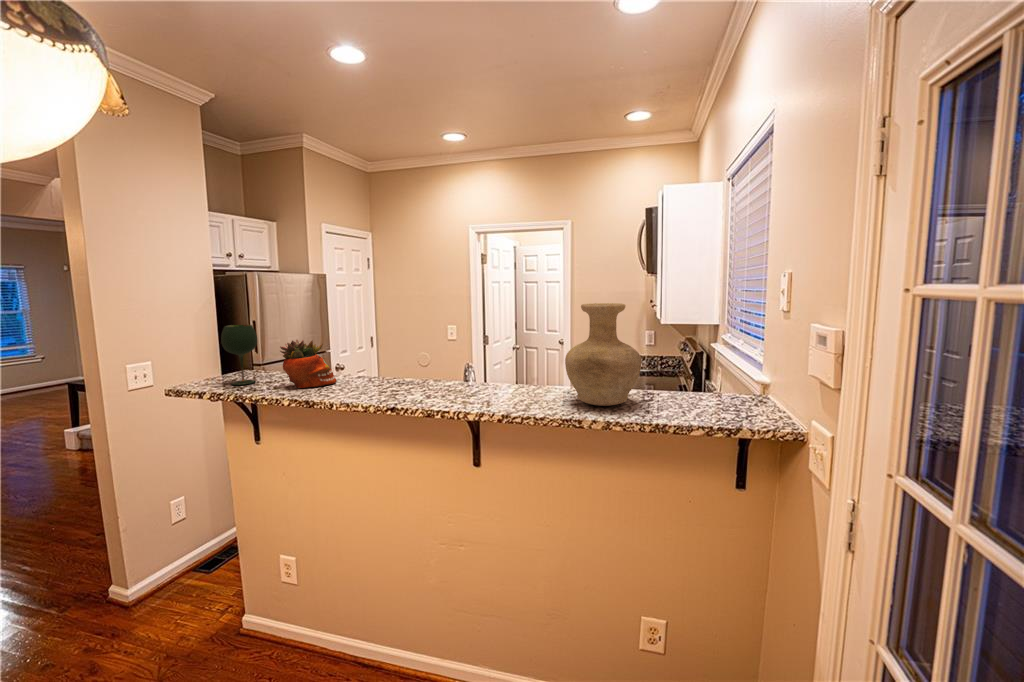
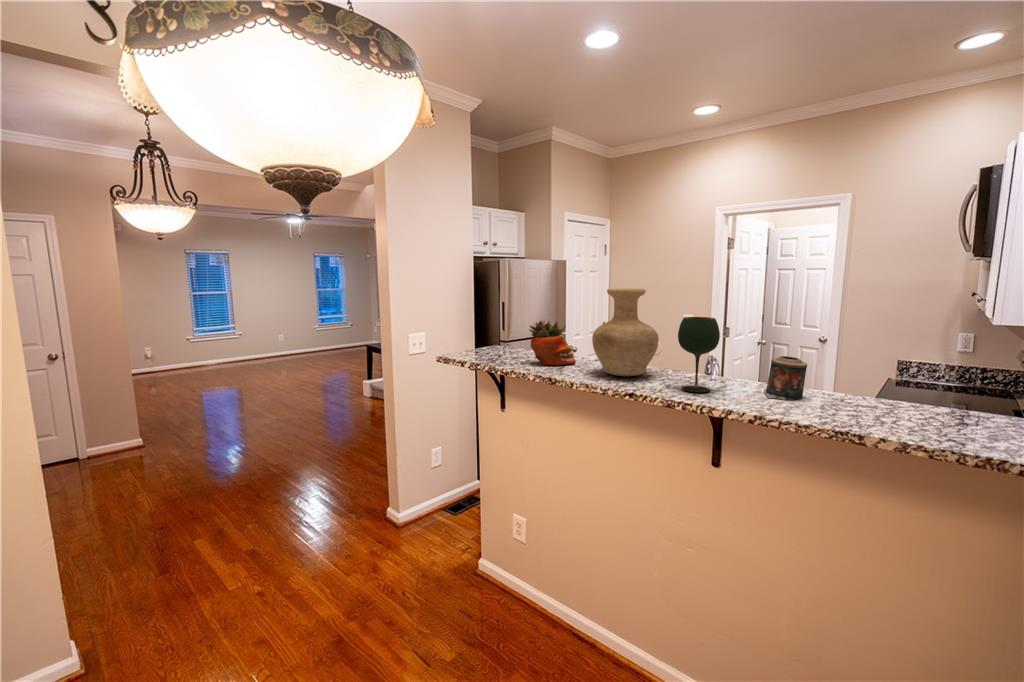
vase: present [565,303,641,406] -> present [592,288,659,376]
wine glass: present [221,325,257,385] -> present [678,317,720,393]
candle: none [510,359,541,397] -> present [764,356,807,400]

